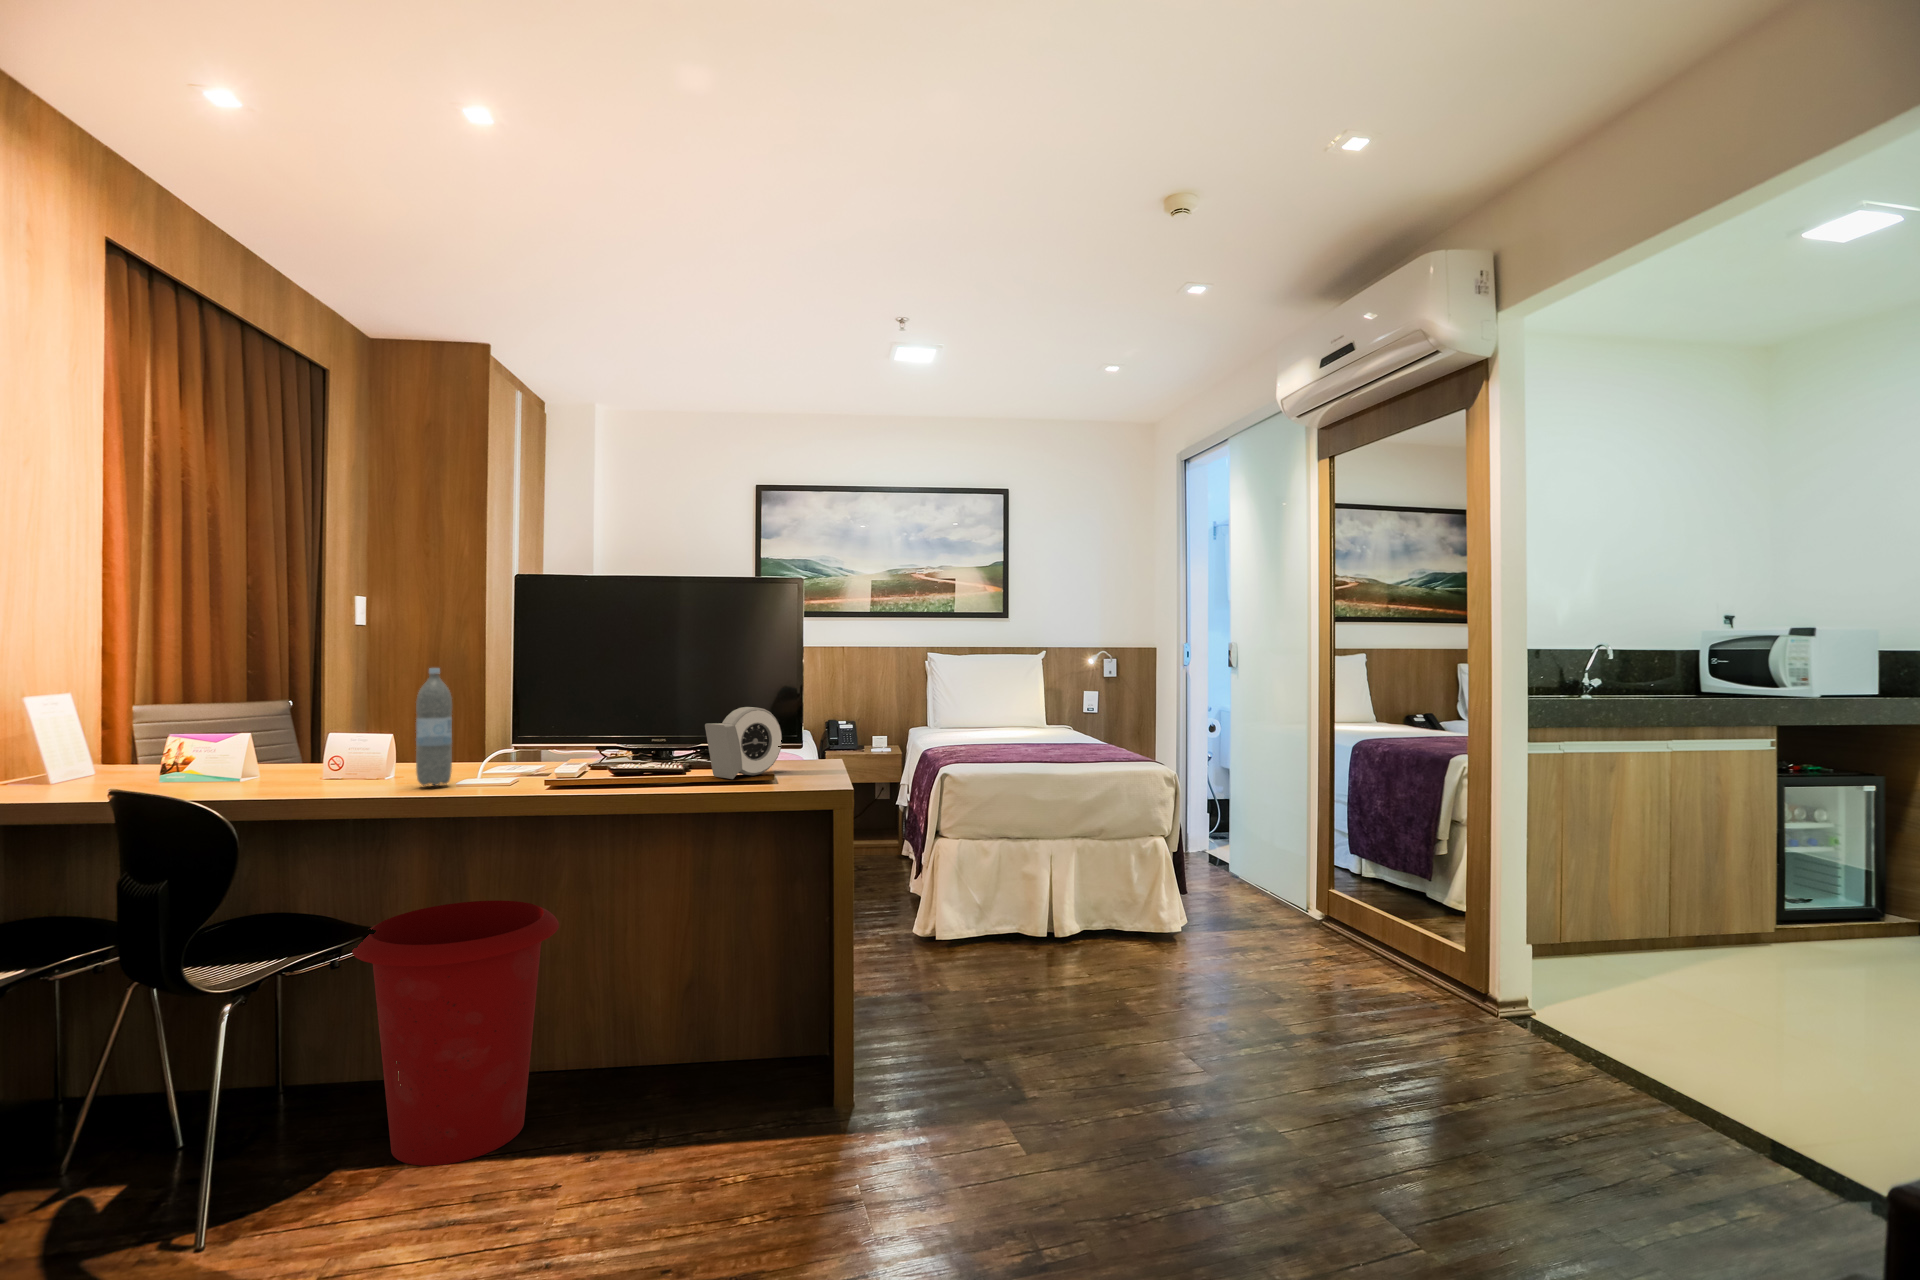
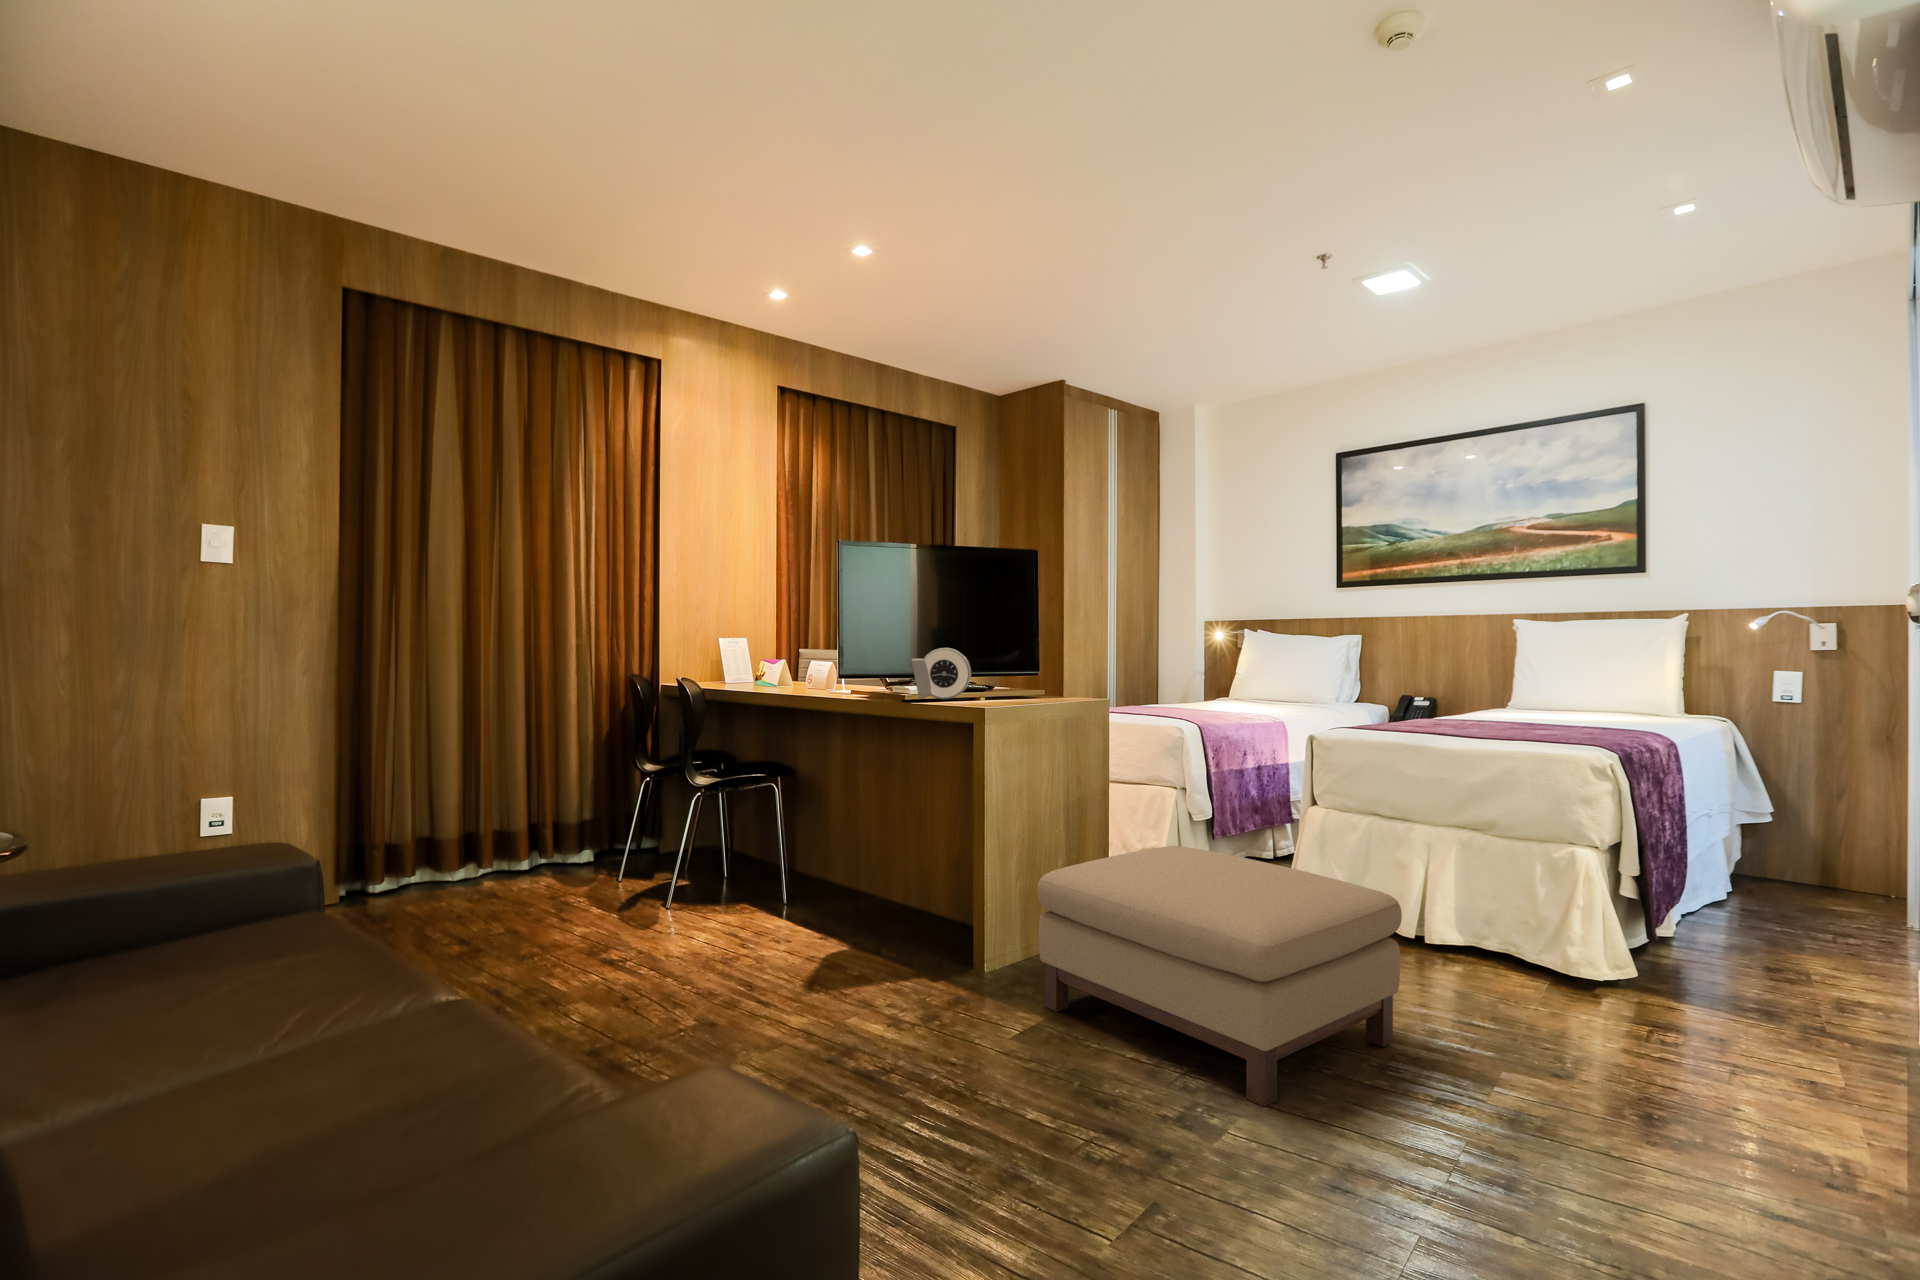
water bottle: present [416,668,452,785] -> none [790,619,811,692]
ottoman: none [969,898,1282,1112] -> present [1038,846,1402,1107]
waste bin: present [352,900,559,1166] -> none [749,769,864,918]

